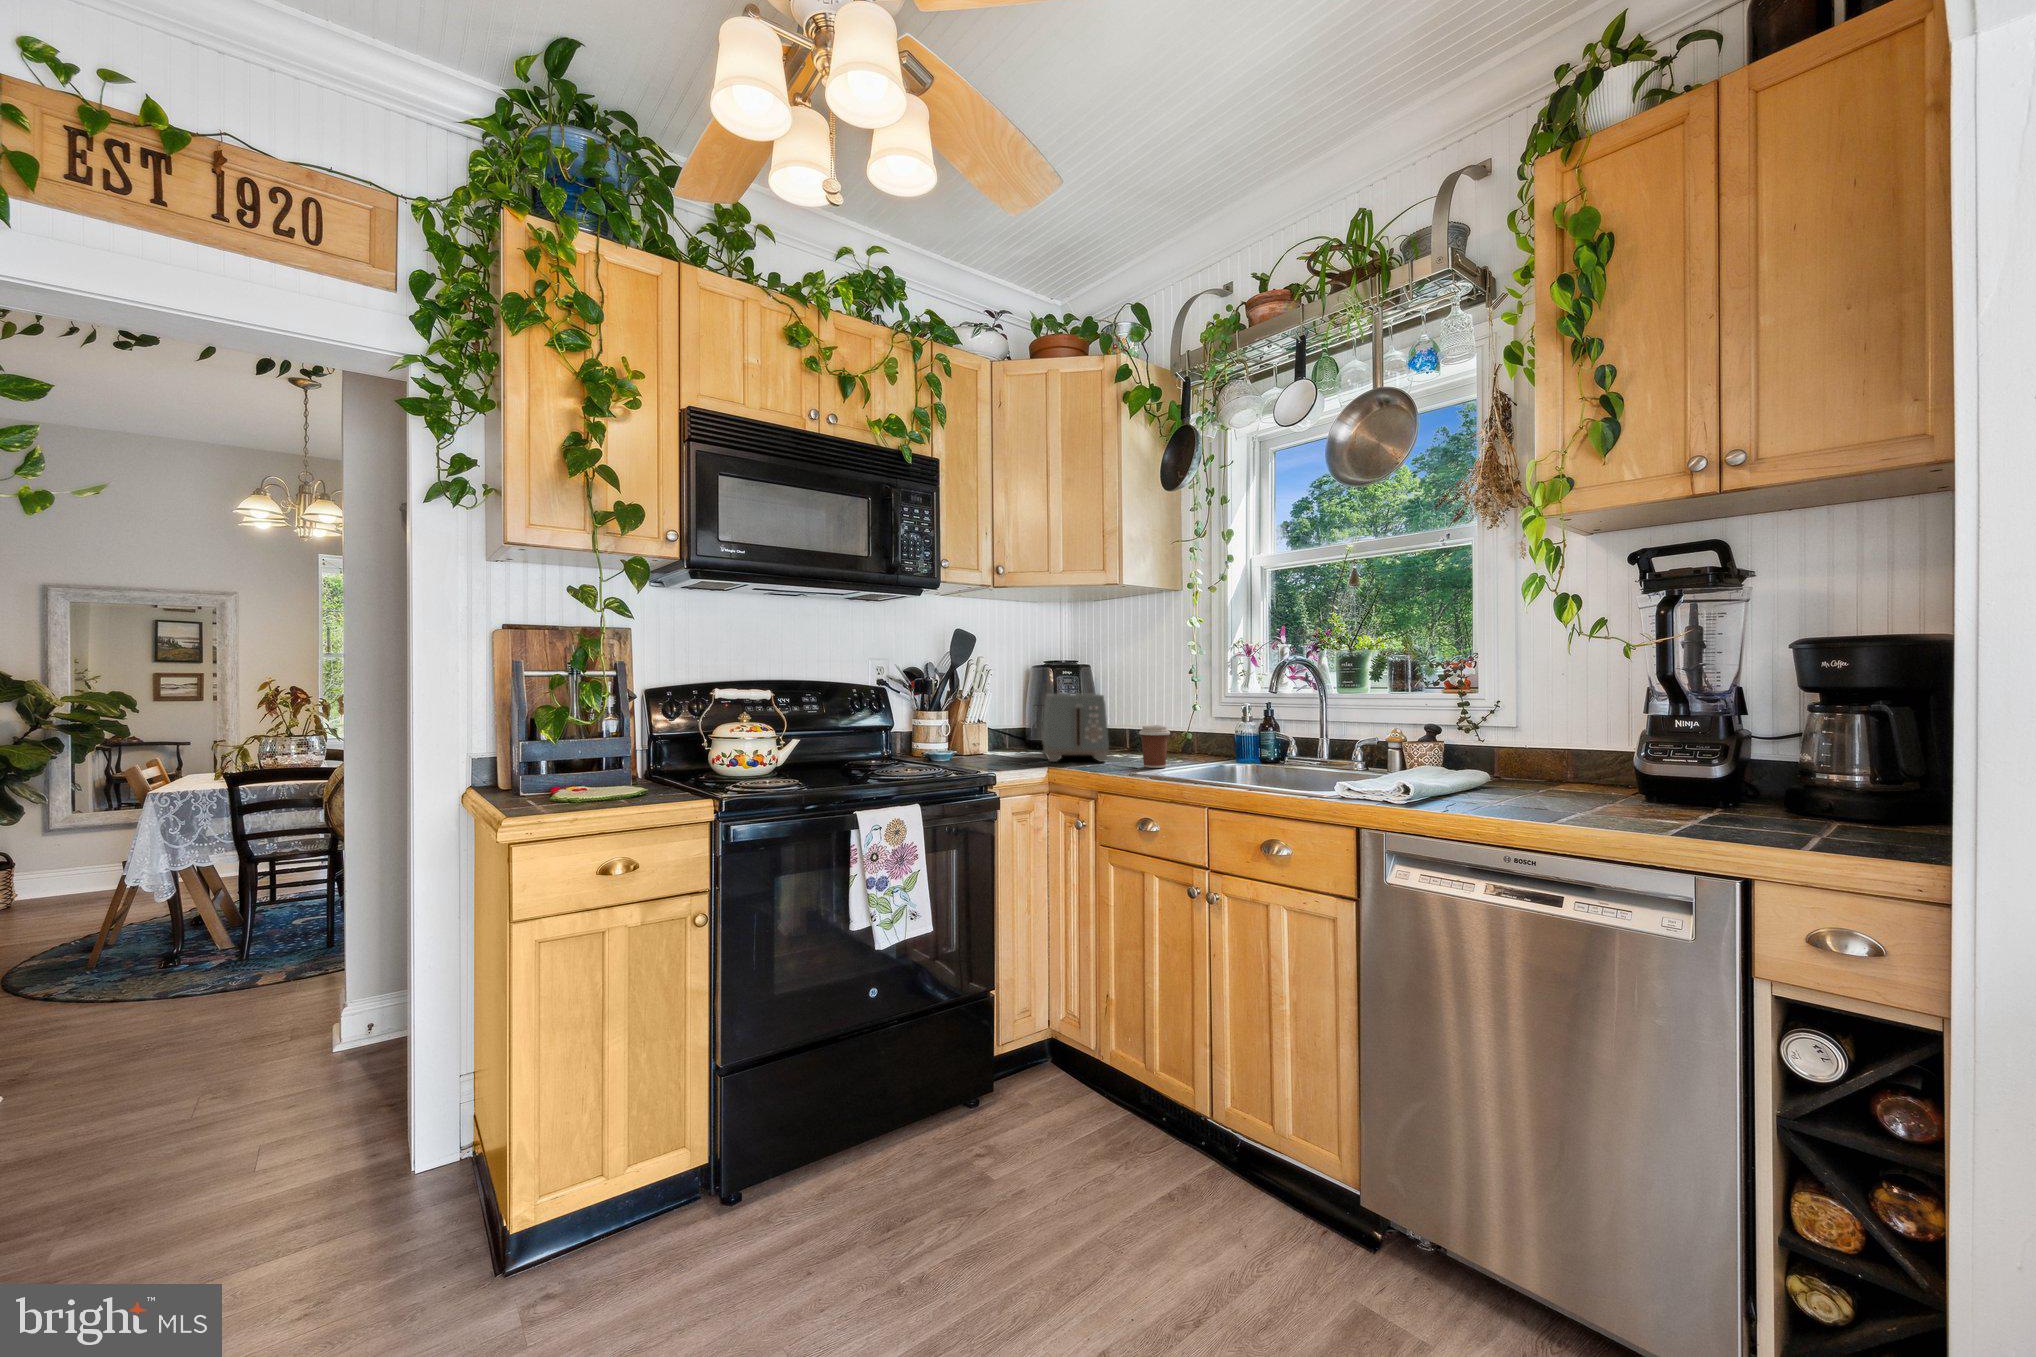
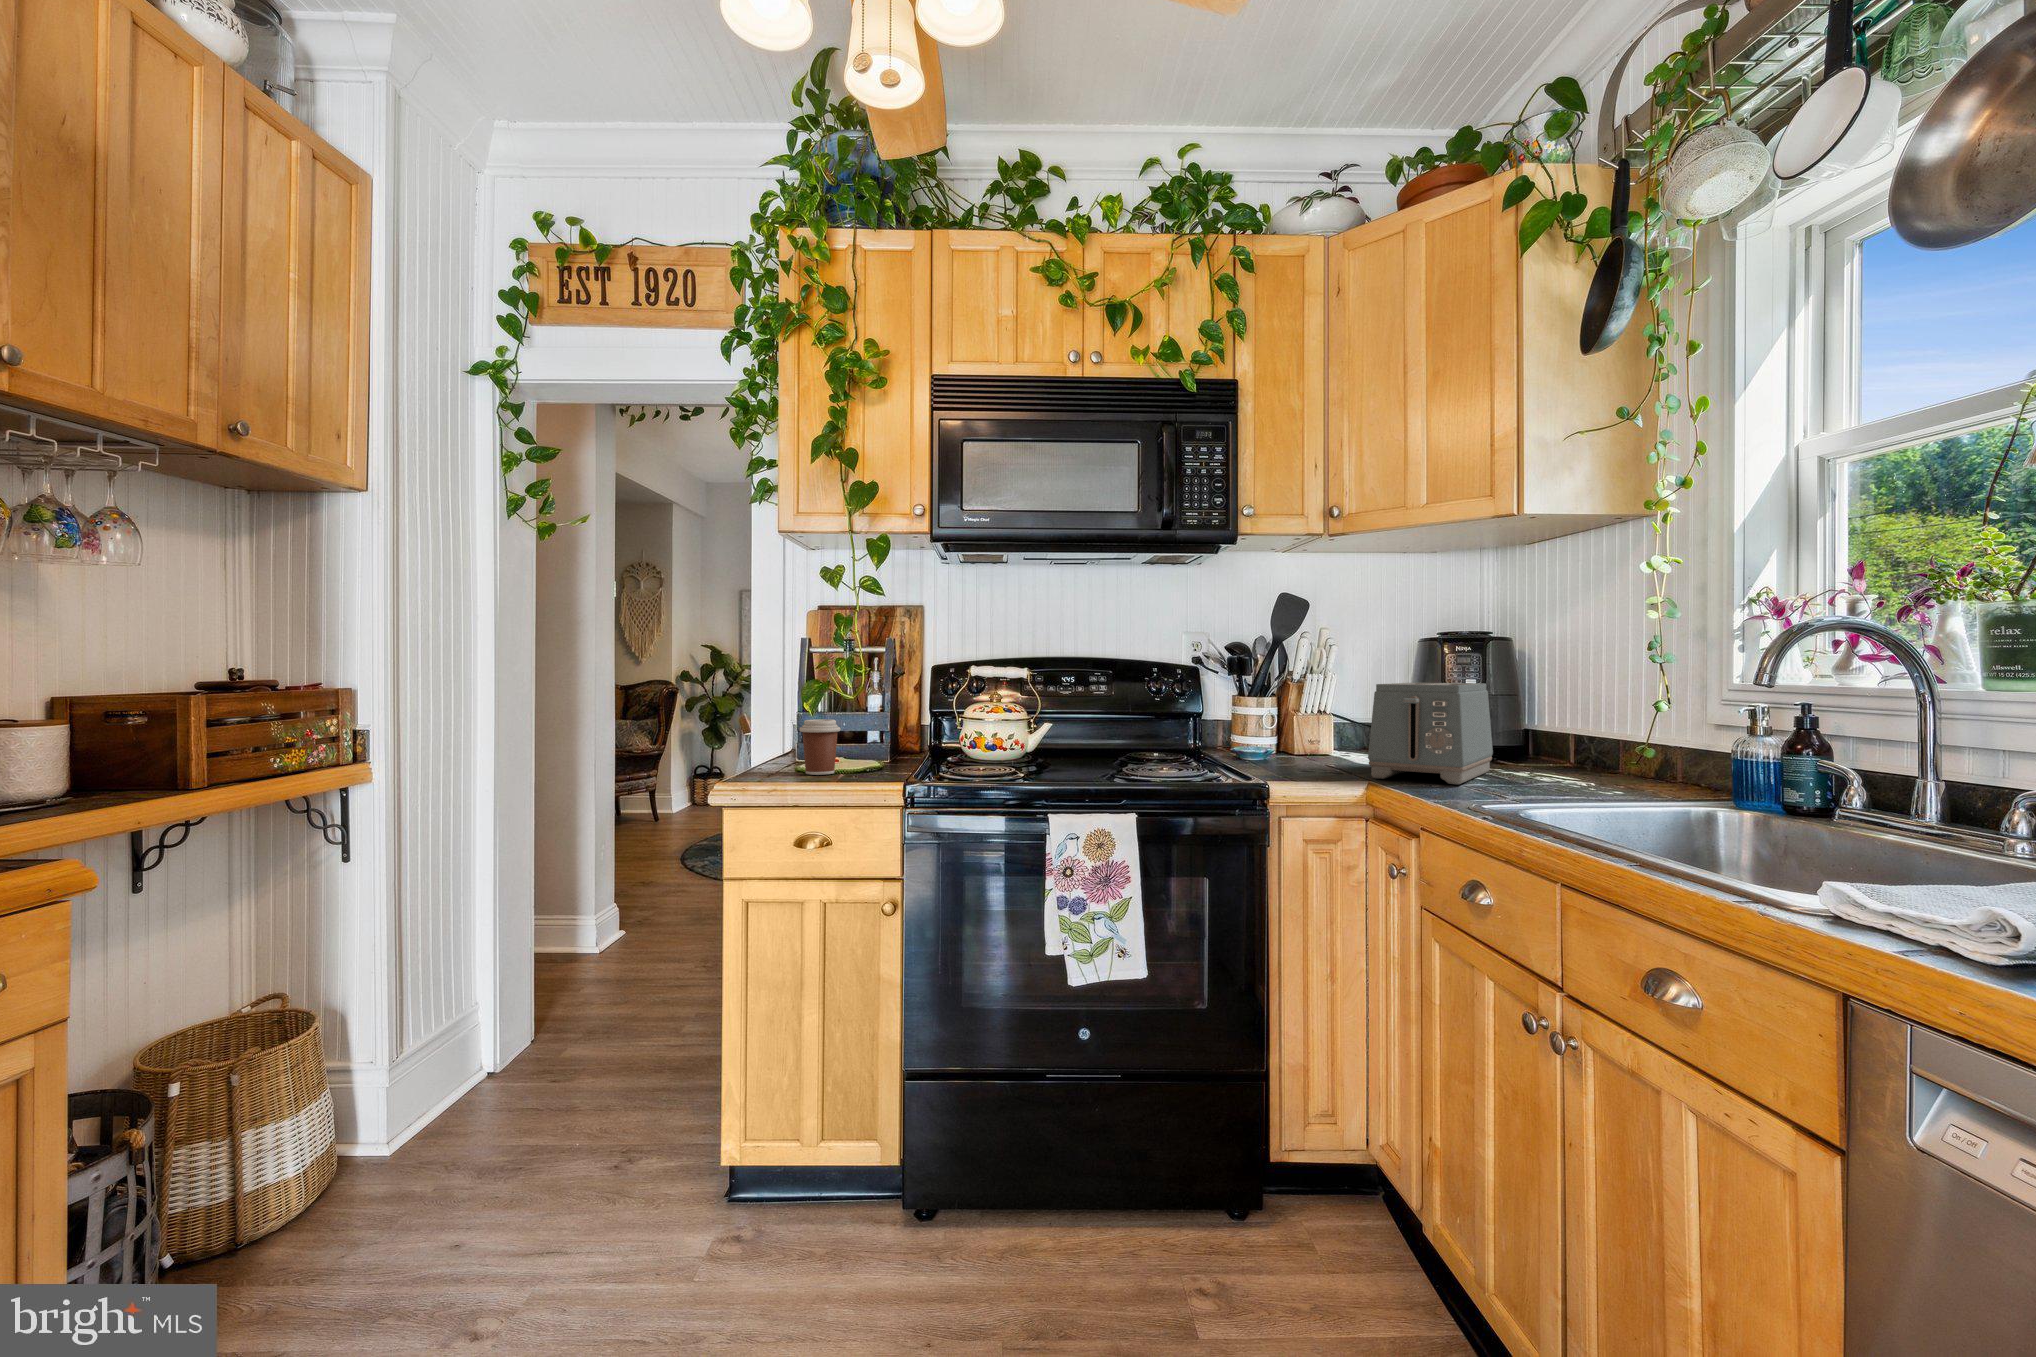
coffee cup: present [1139,725,1170,768] -> present [800,719,841,775]

